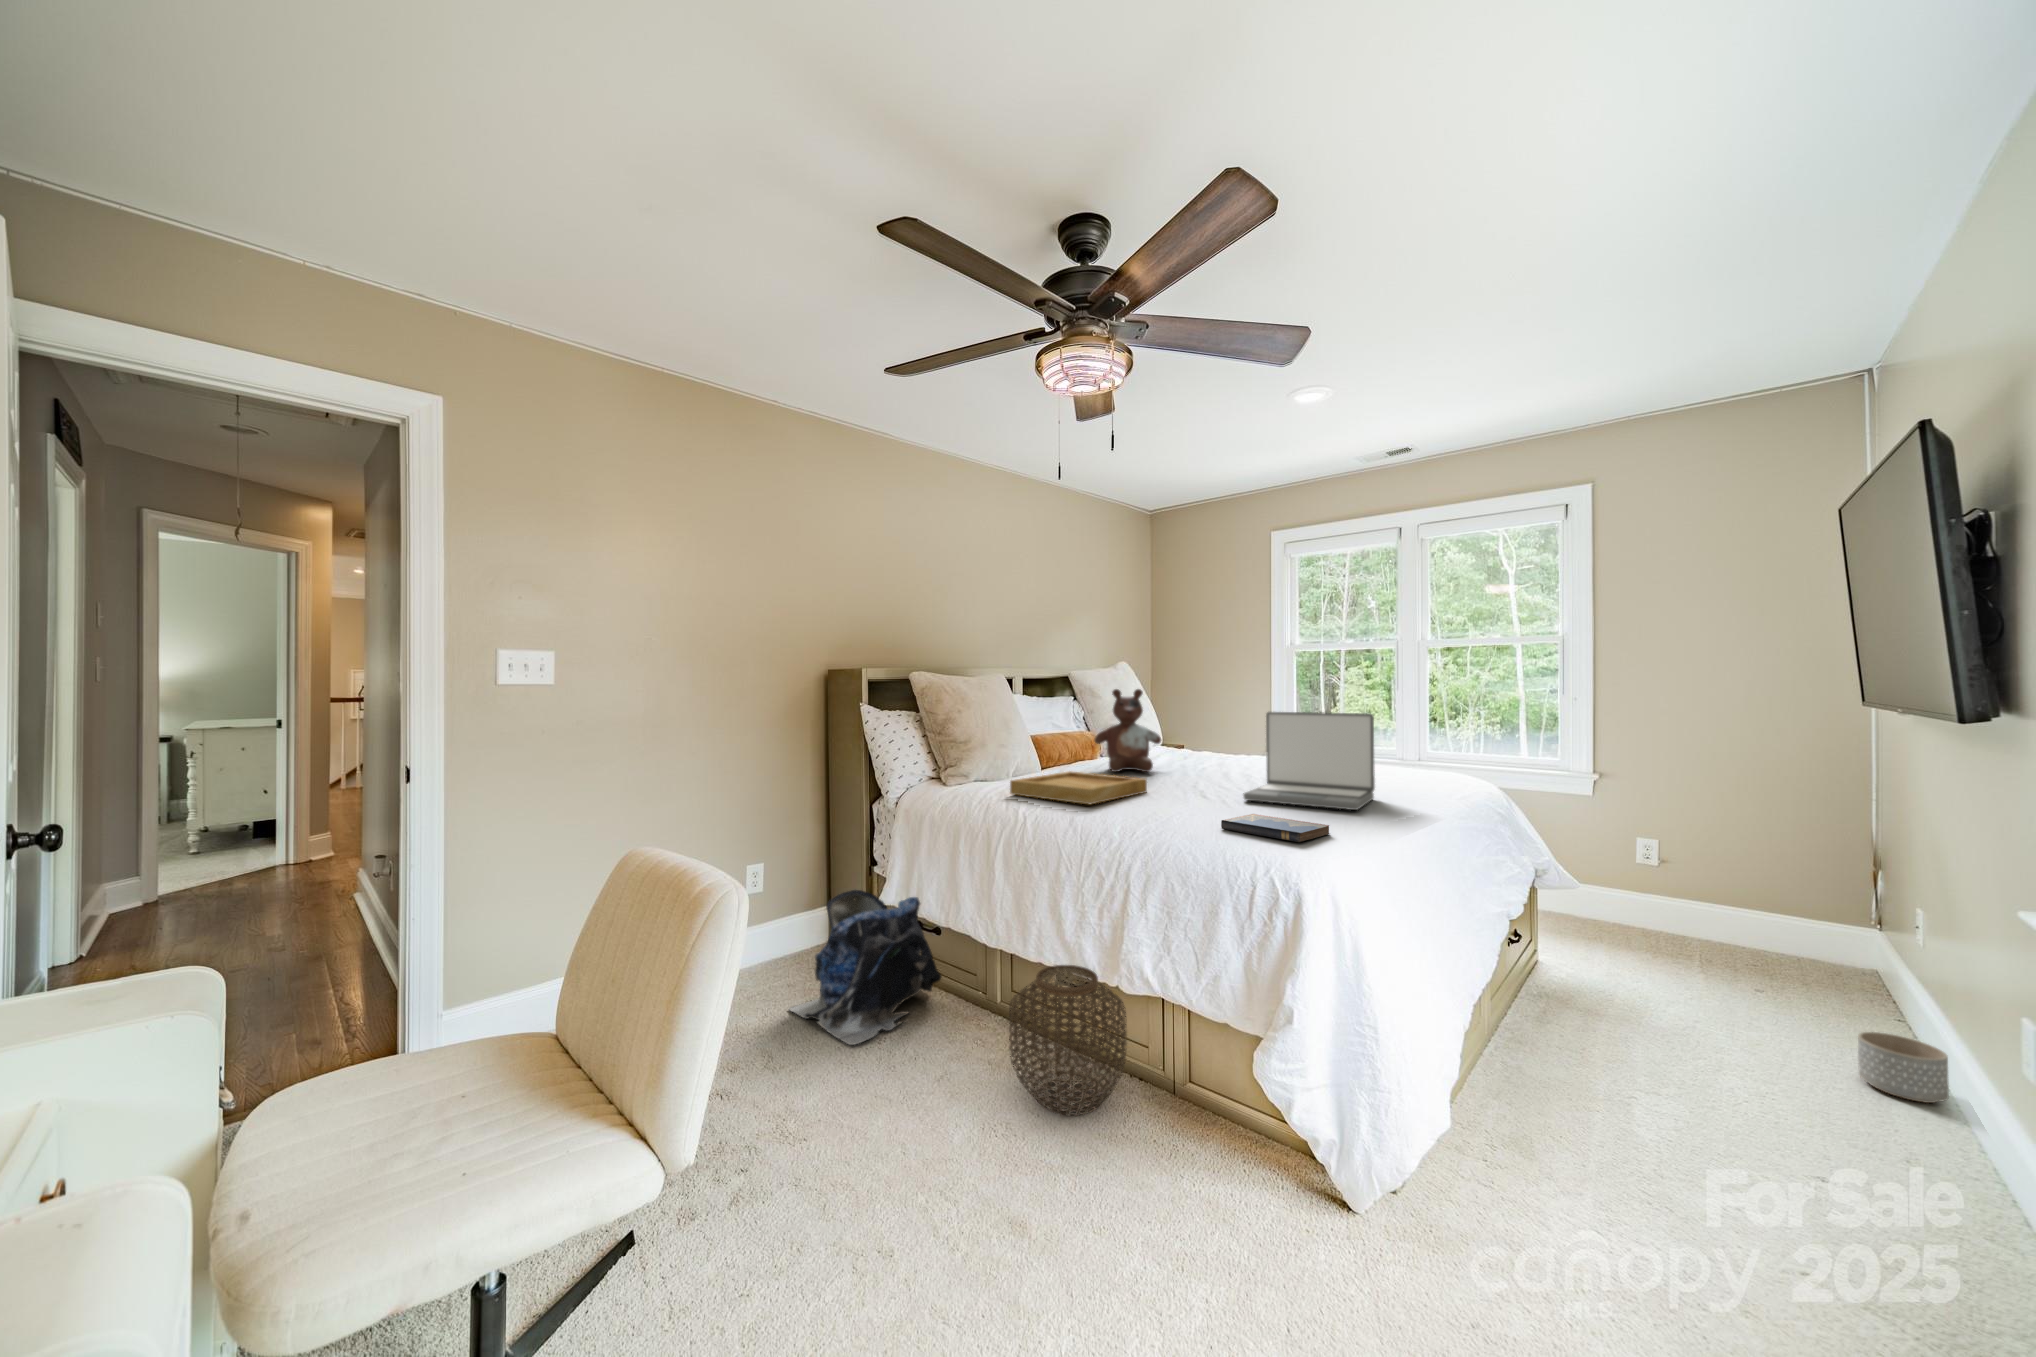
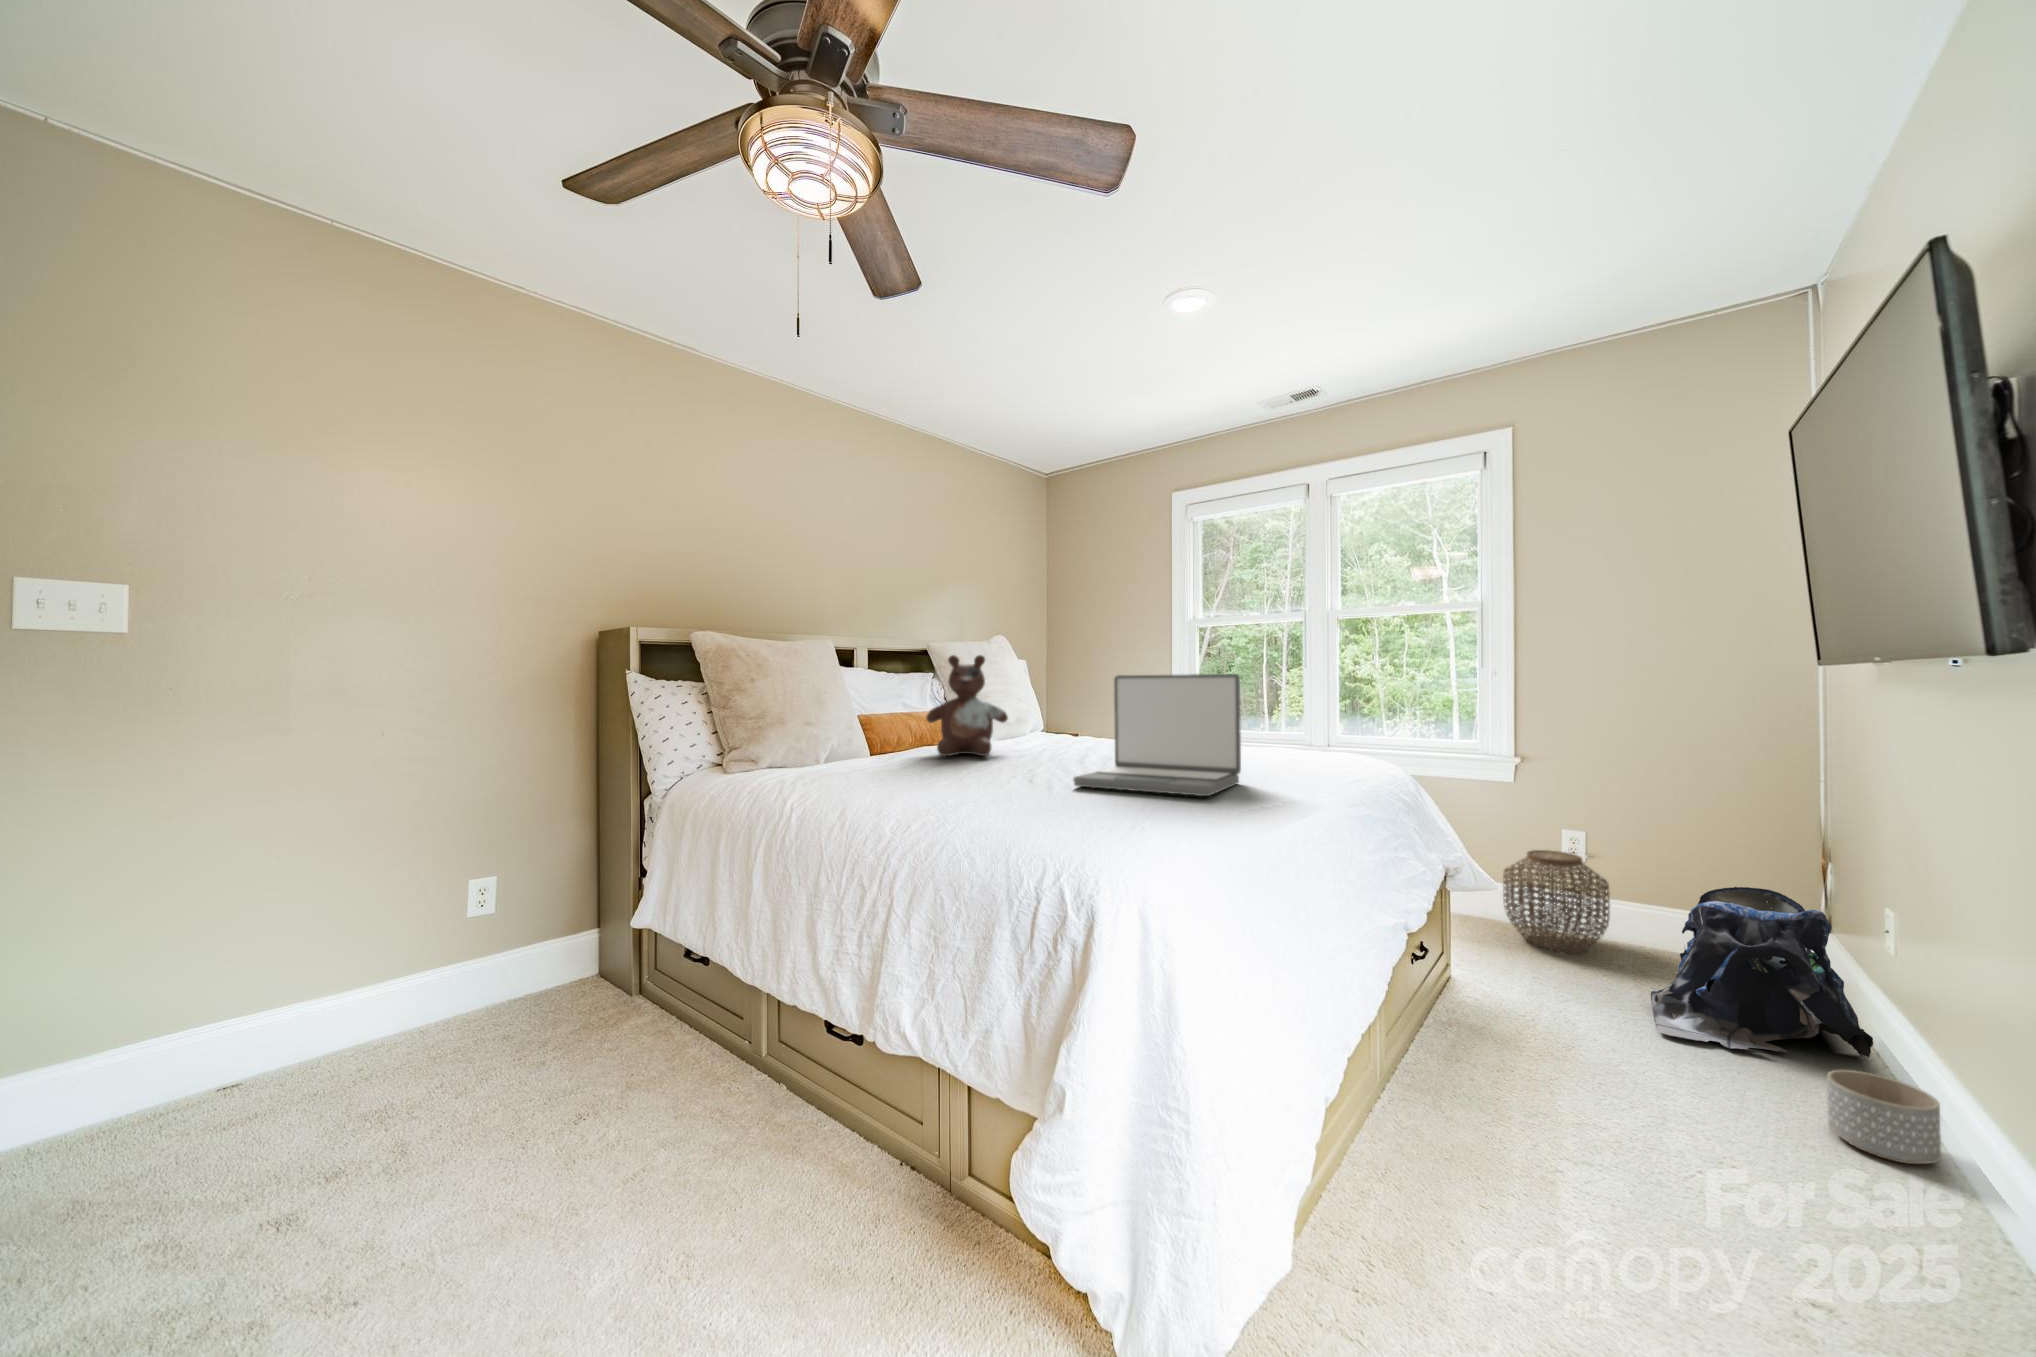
tray: present [1010,771,1147,804] -> none [782,755,963,793]
hardcover book: present [1221,814,1329,842] -> none [1013,802,1156,839]
backpack: present [788,890,941,1045] -> present [1650,887,1873,1058]
woven basket: present [1009,965,1126,1116] -> present [1503,850,1610,953]

